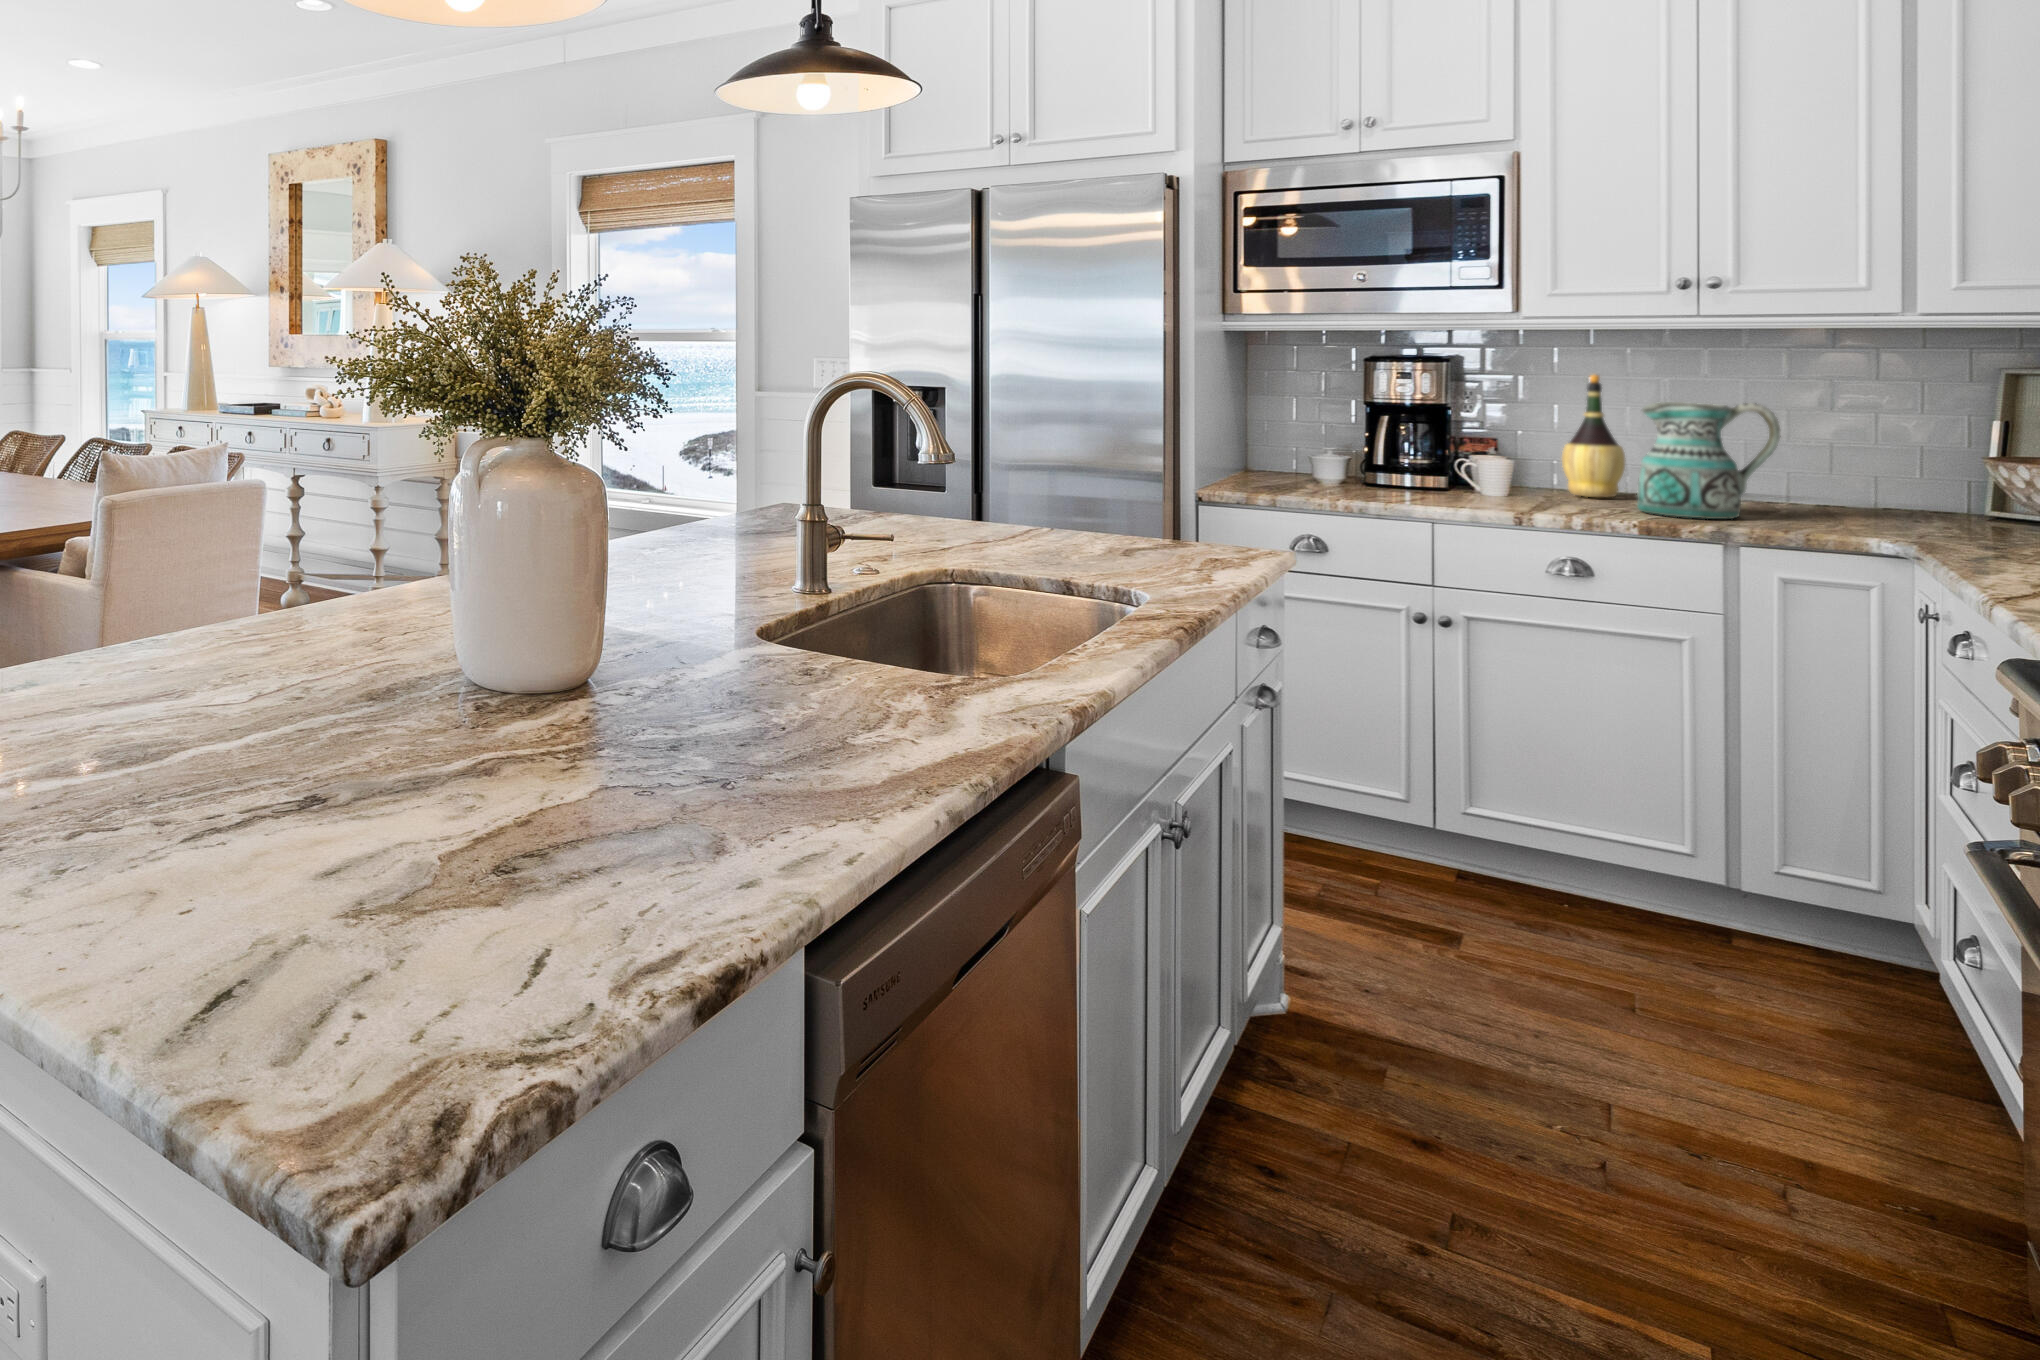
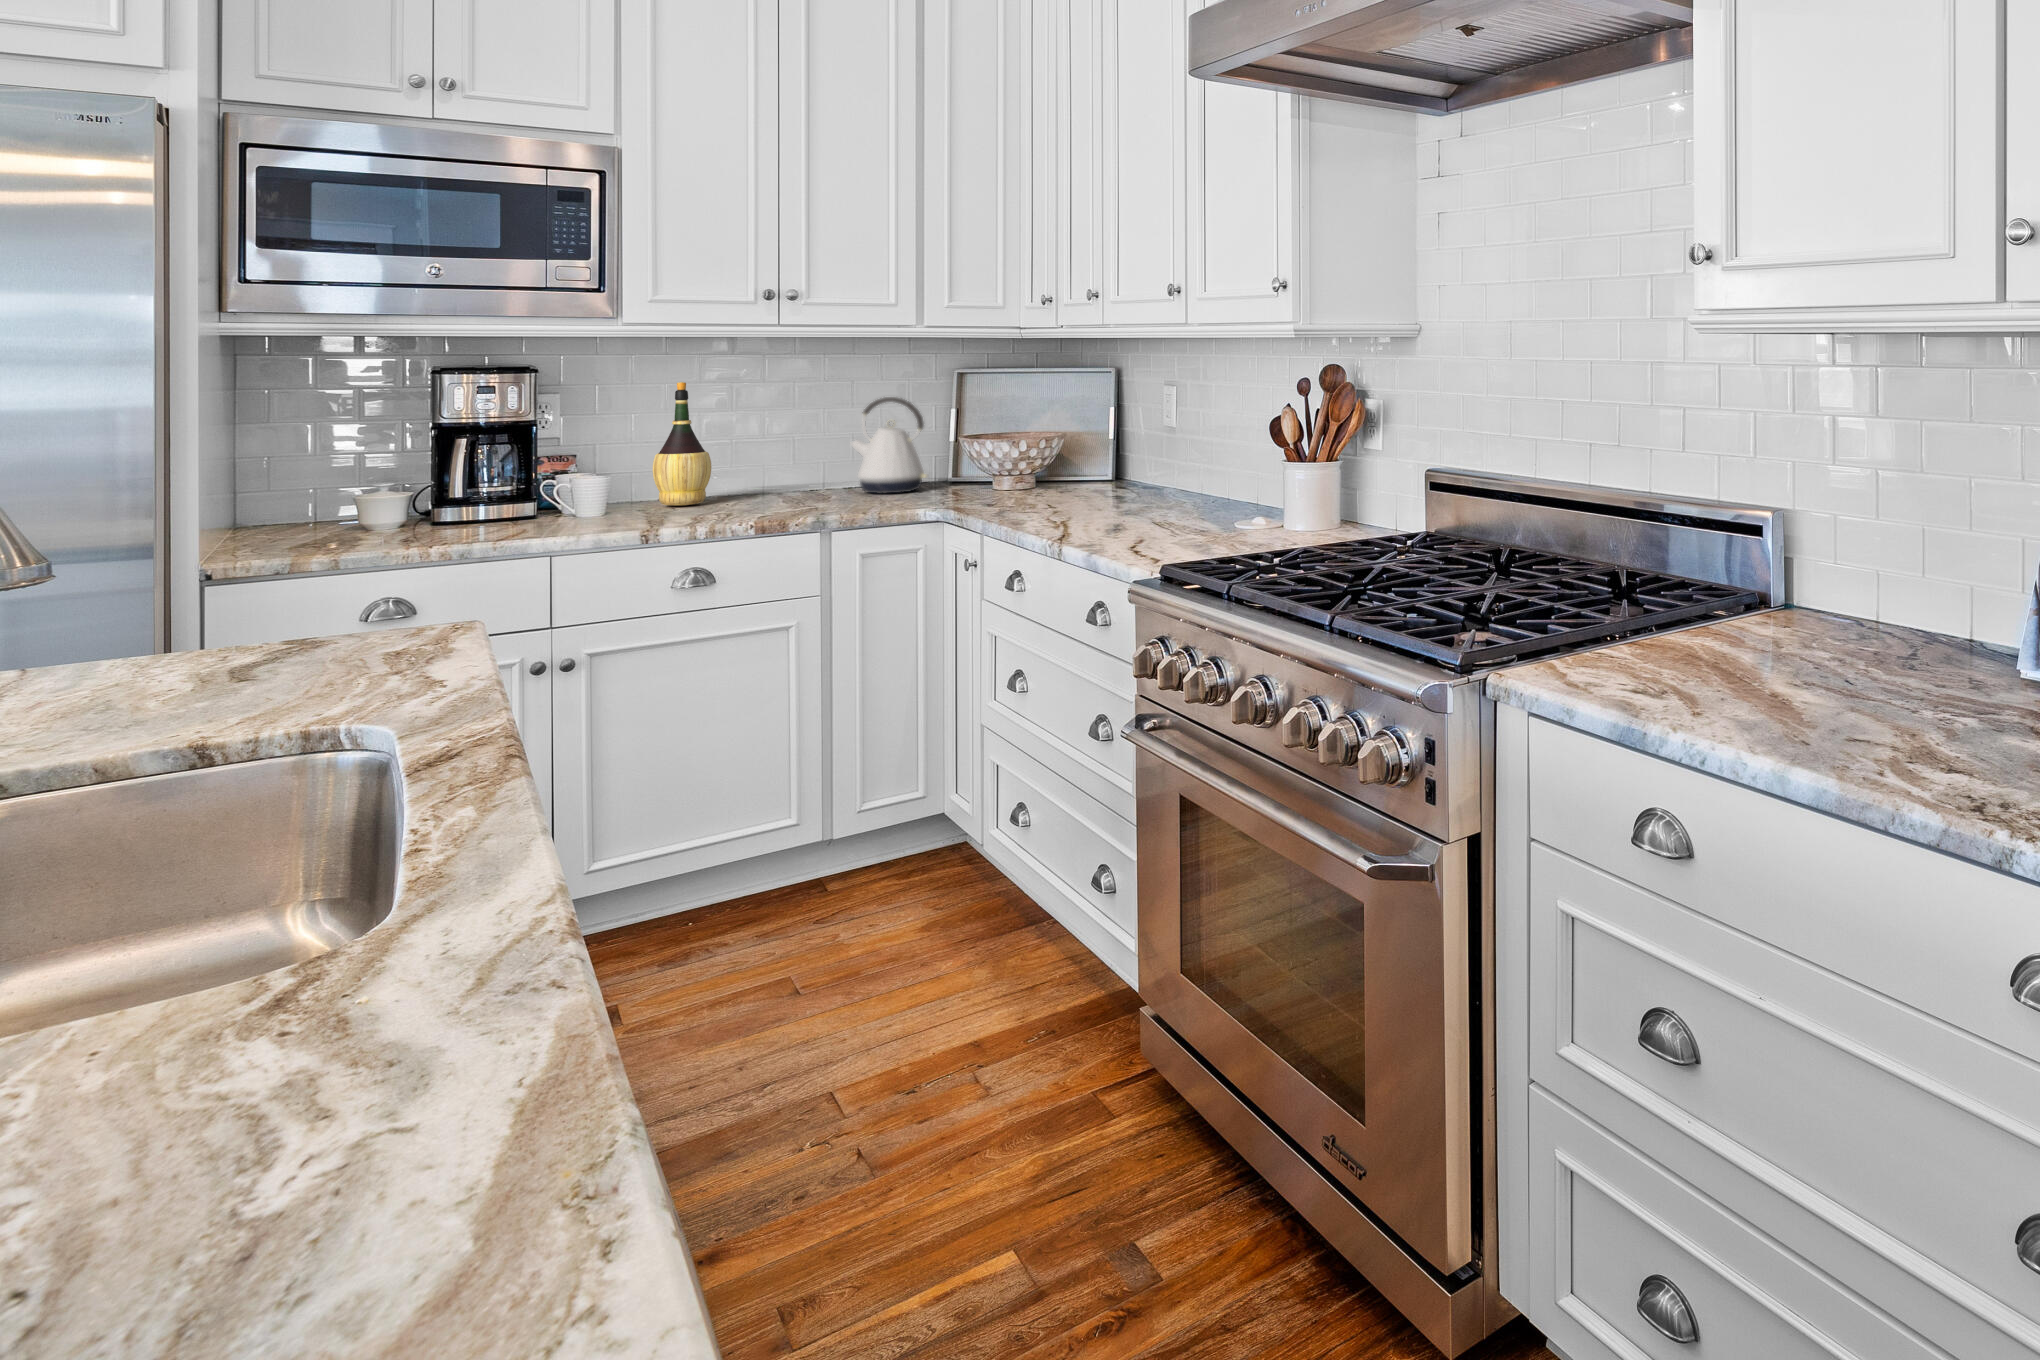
kettle: none [1810,401,1929,518] -> present [851,397,928,494]
ceramic pitcher: present [1637,402,1781,519] -> none [737,403,843,513]

